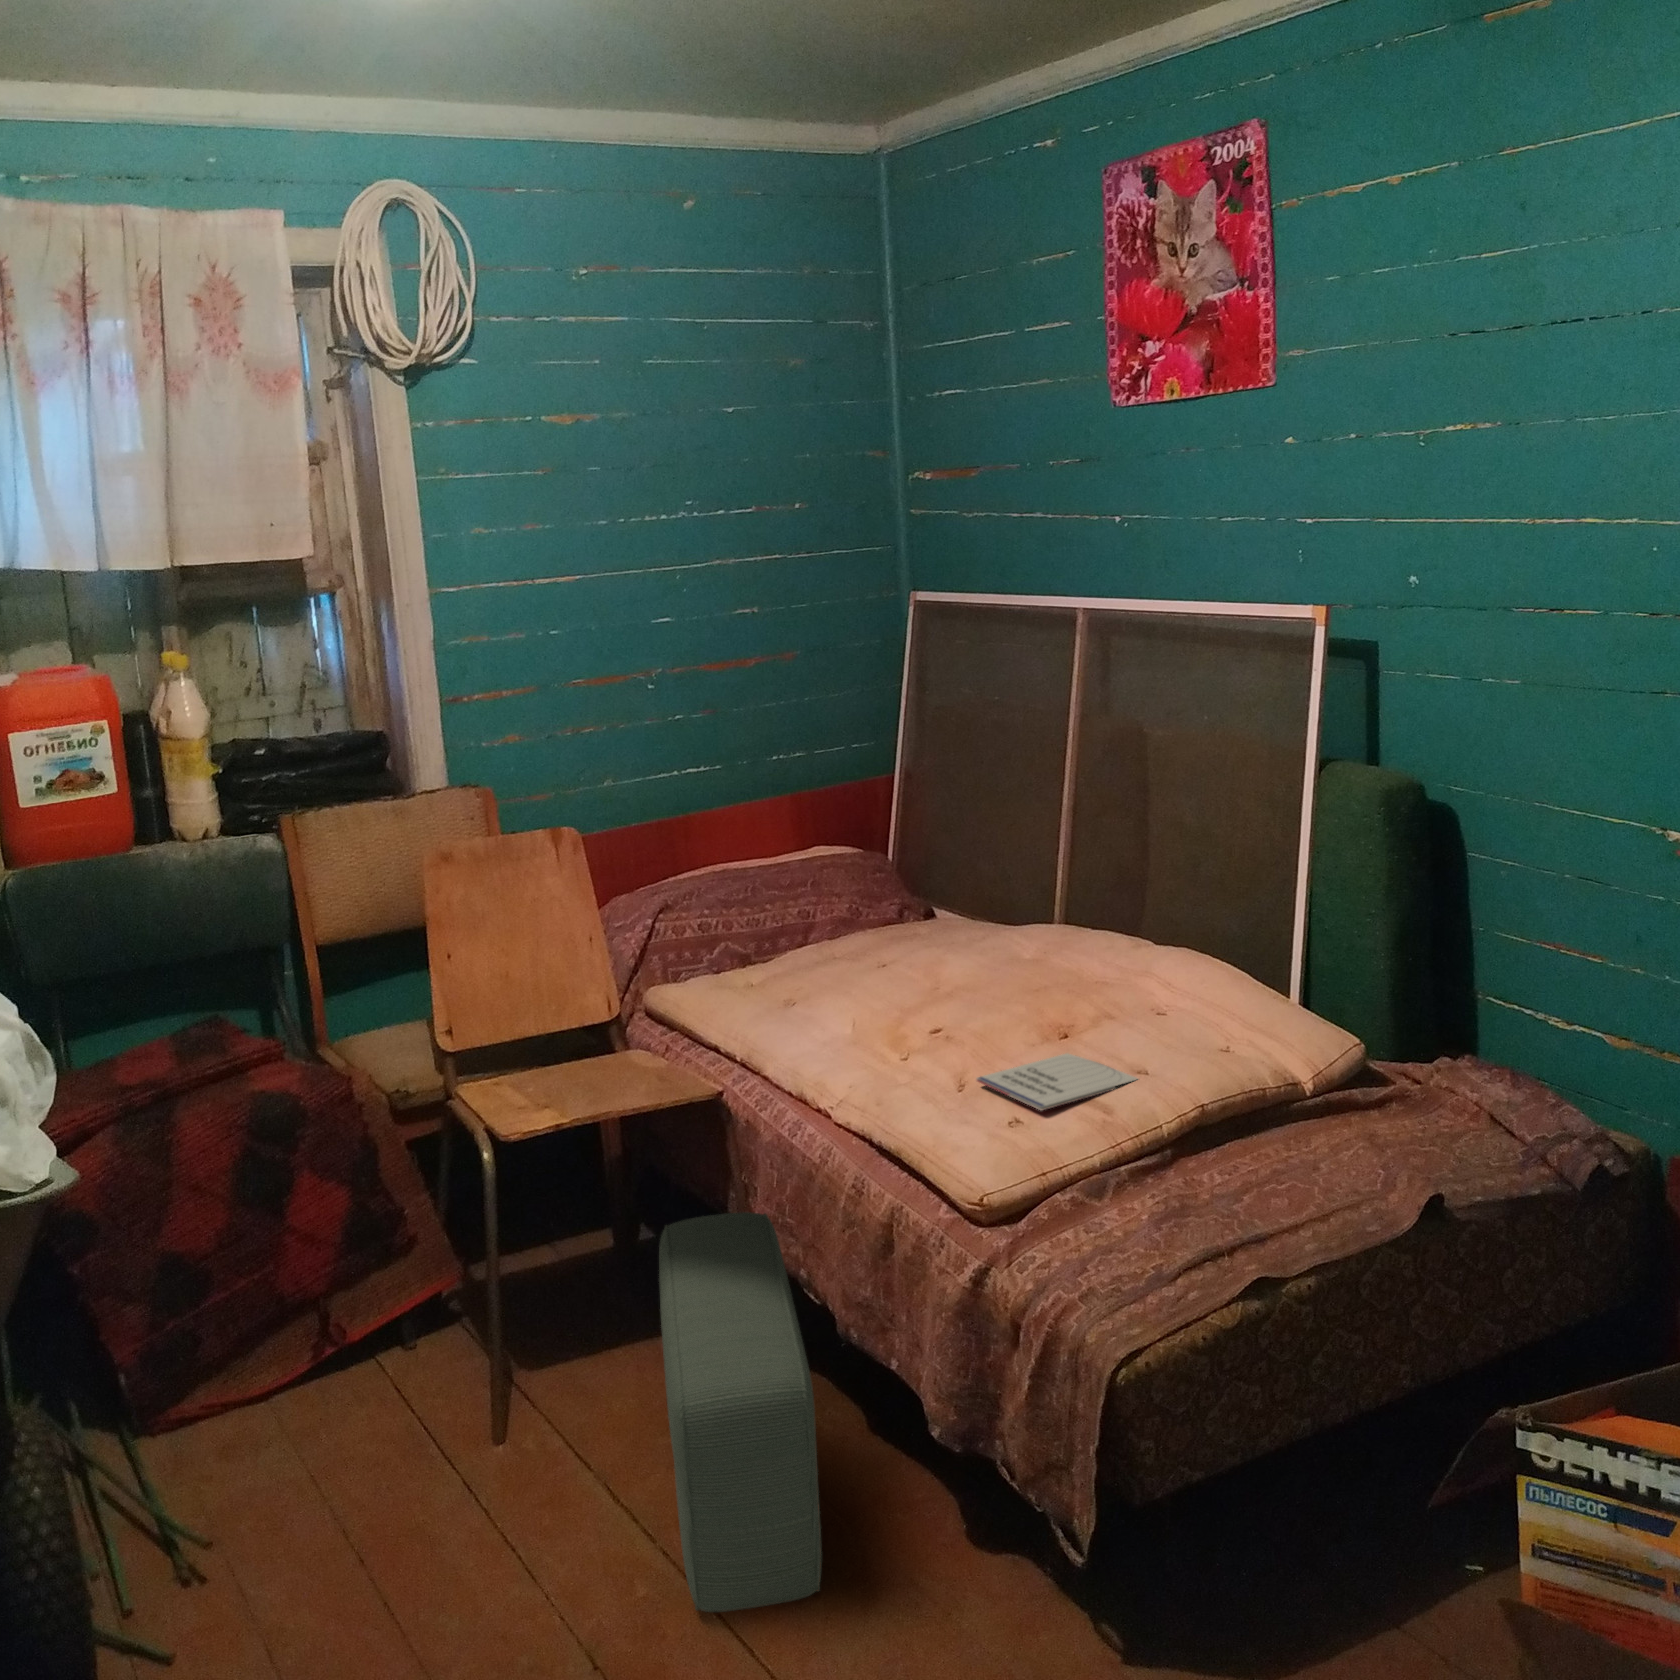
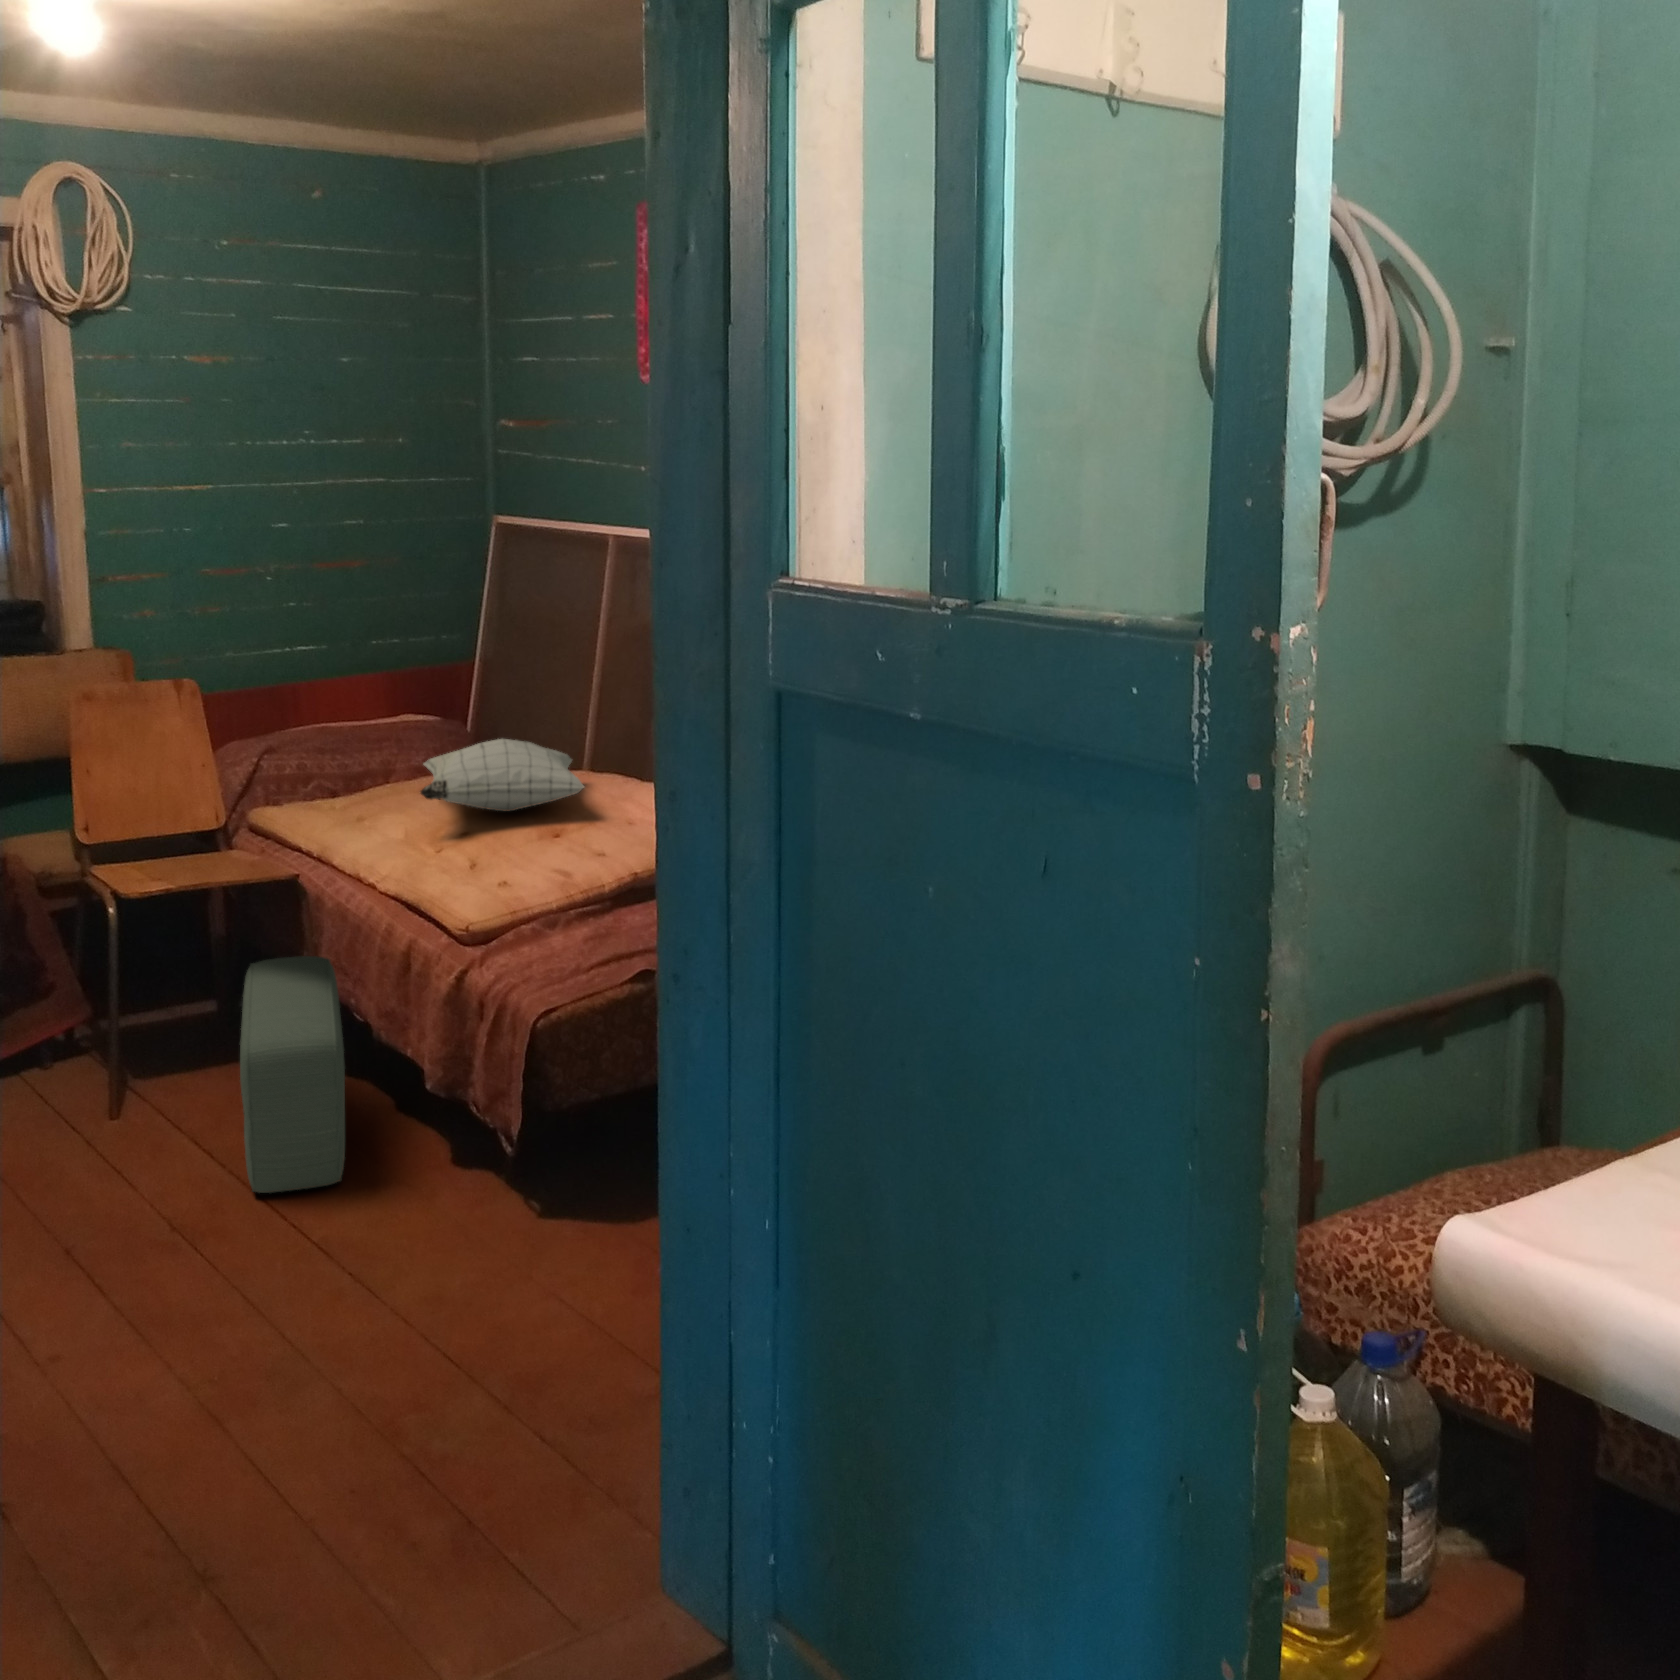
pillow: none [865,891,1100,992] -> present [420,739,584,811]
notebook: present [976,1053,1138,1111] -> none [481,847,594,877]

